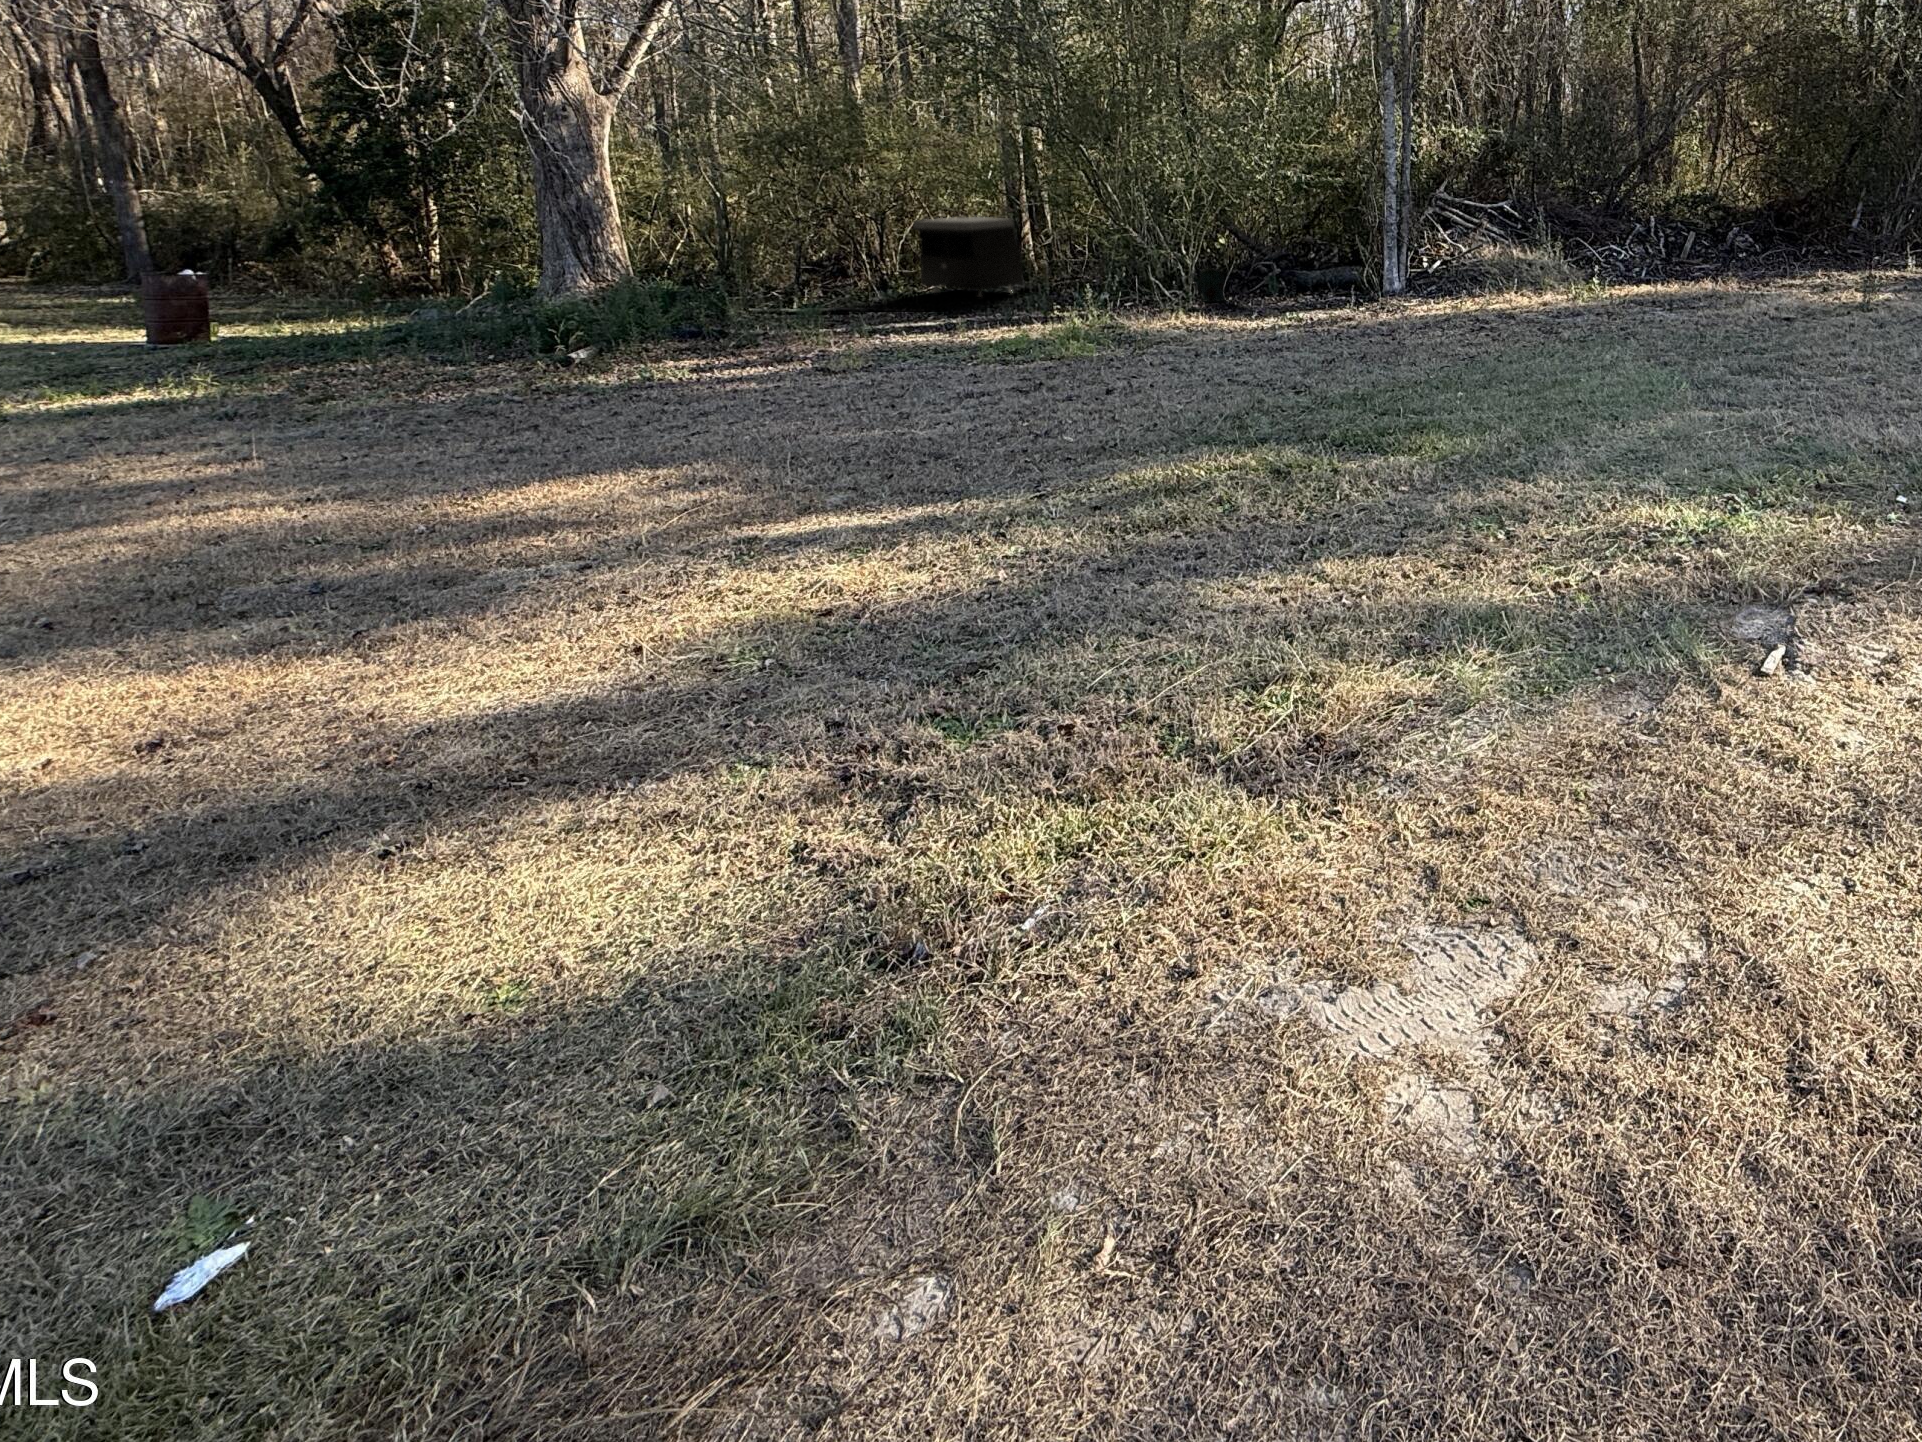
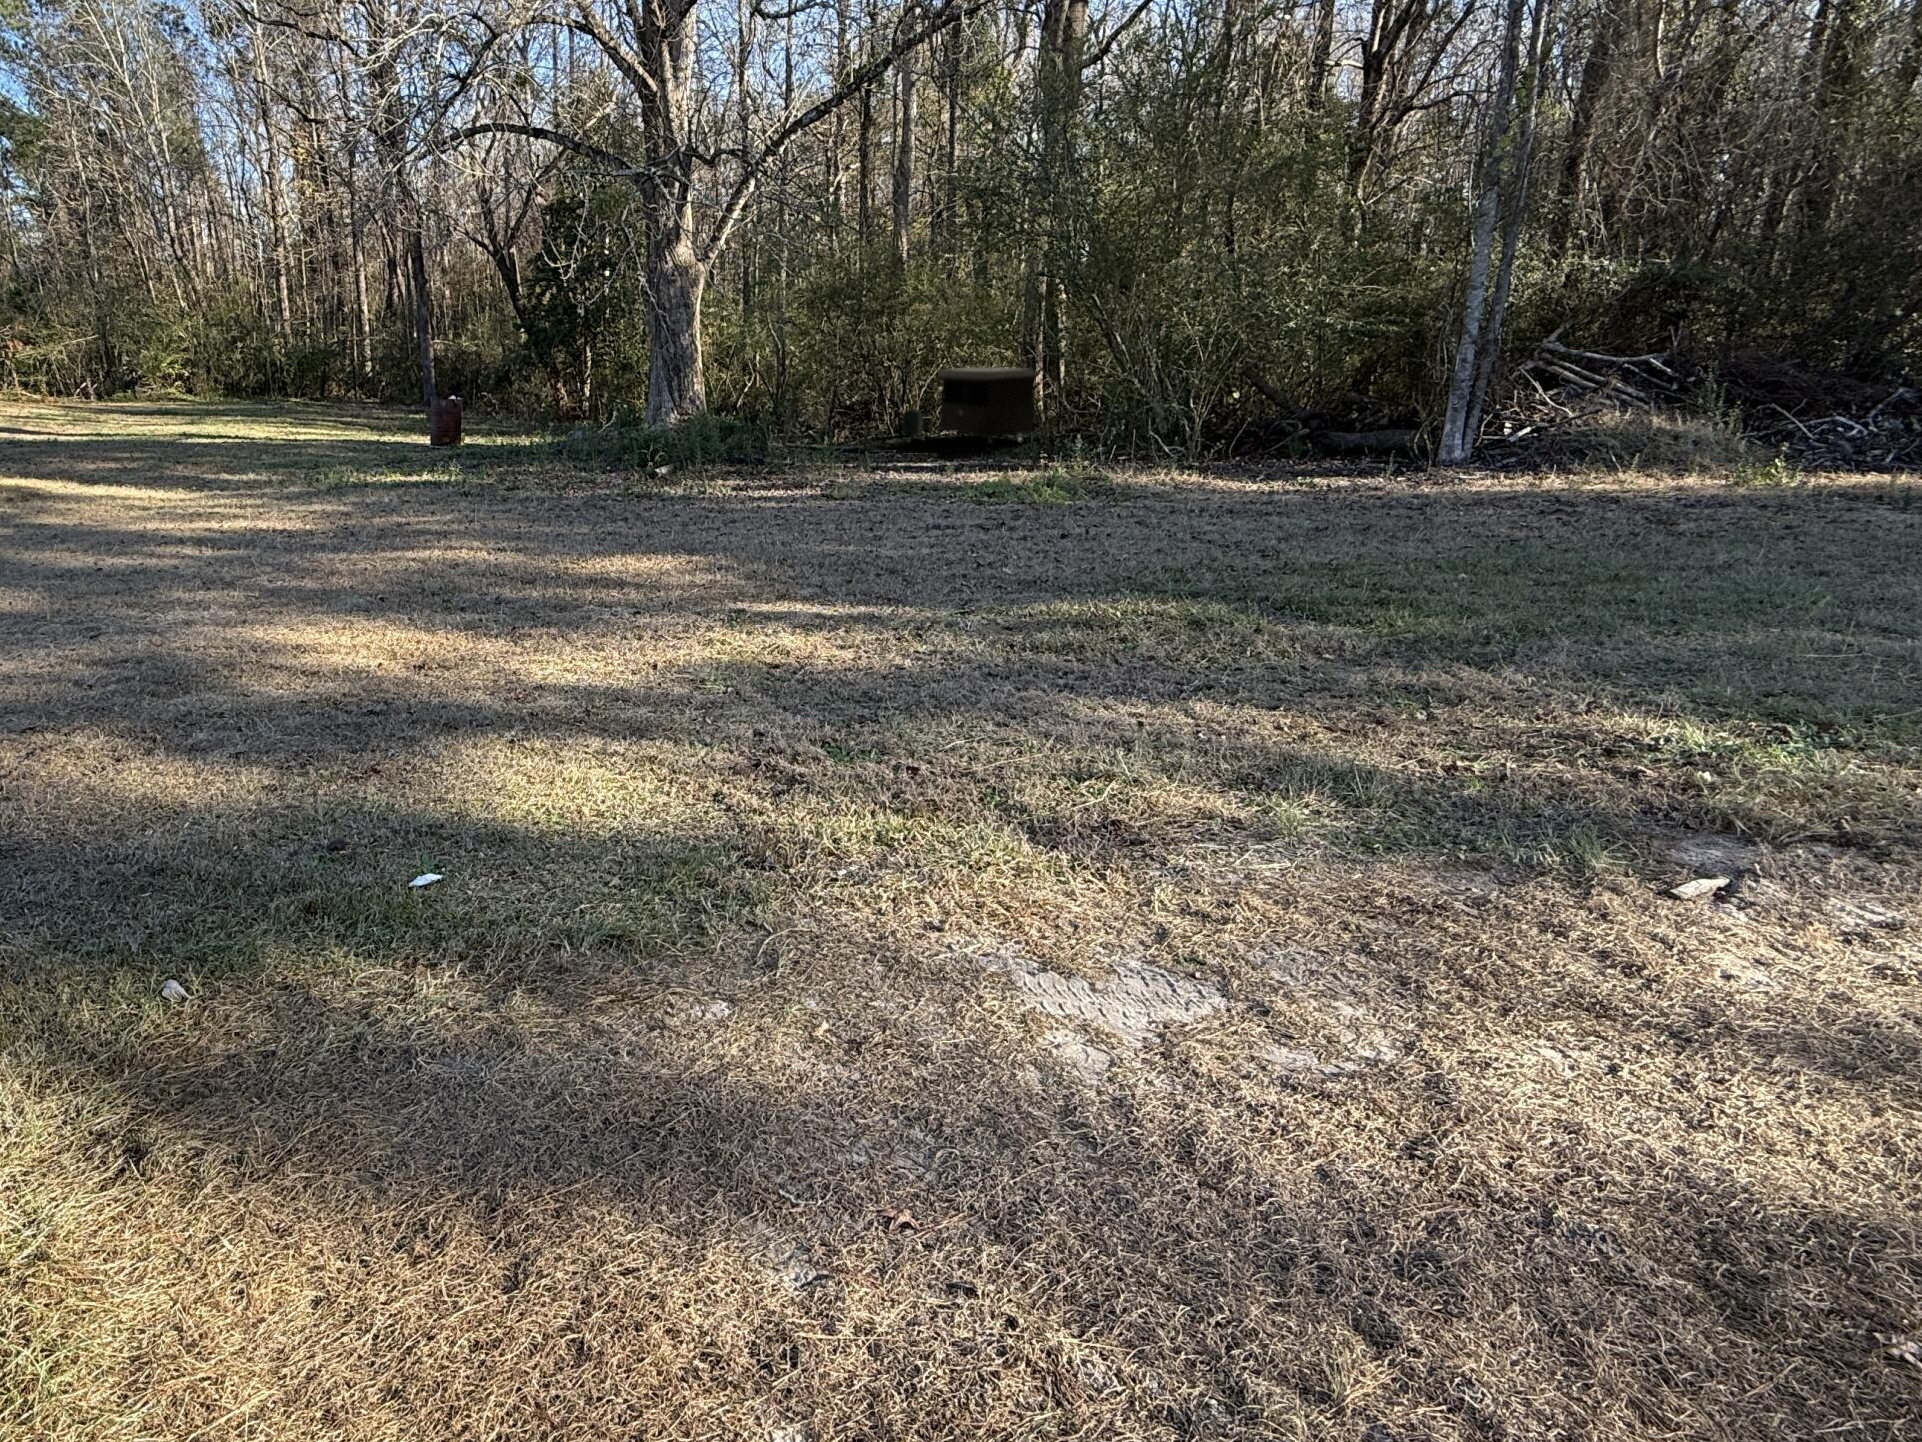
watering can: present [1184,266,1228,302] -> present [901,409,926,436]

